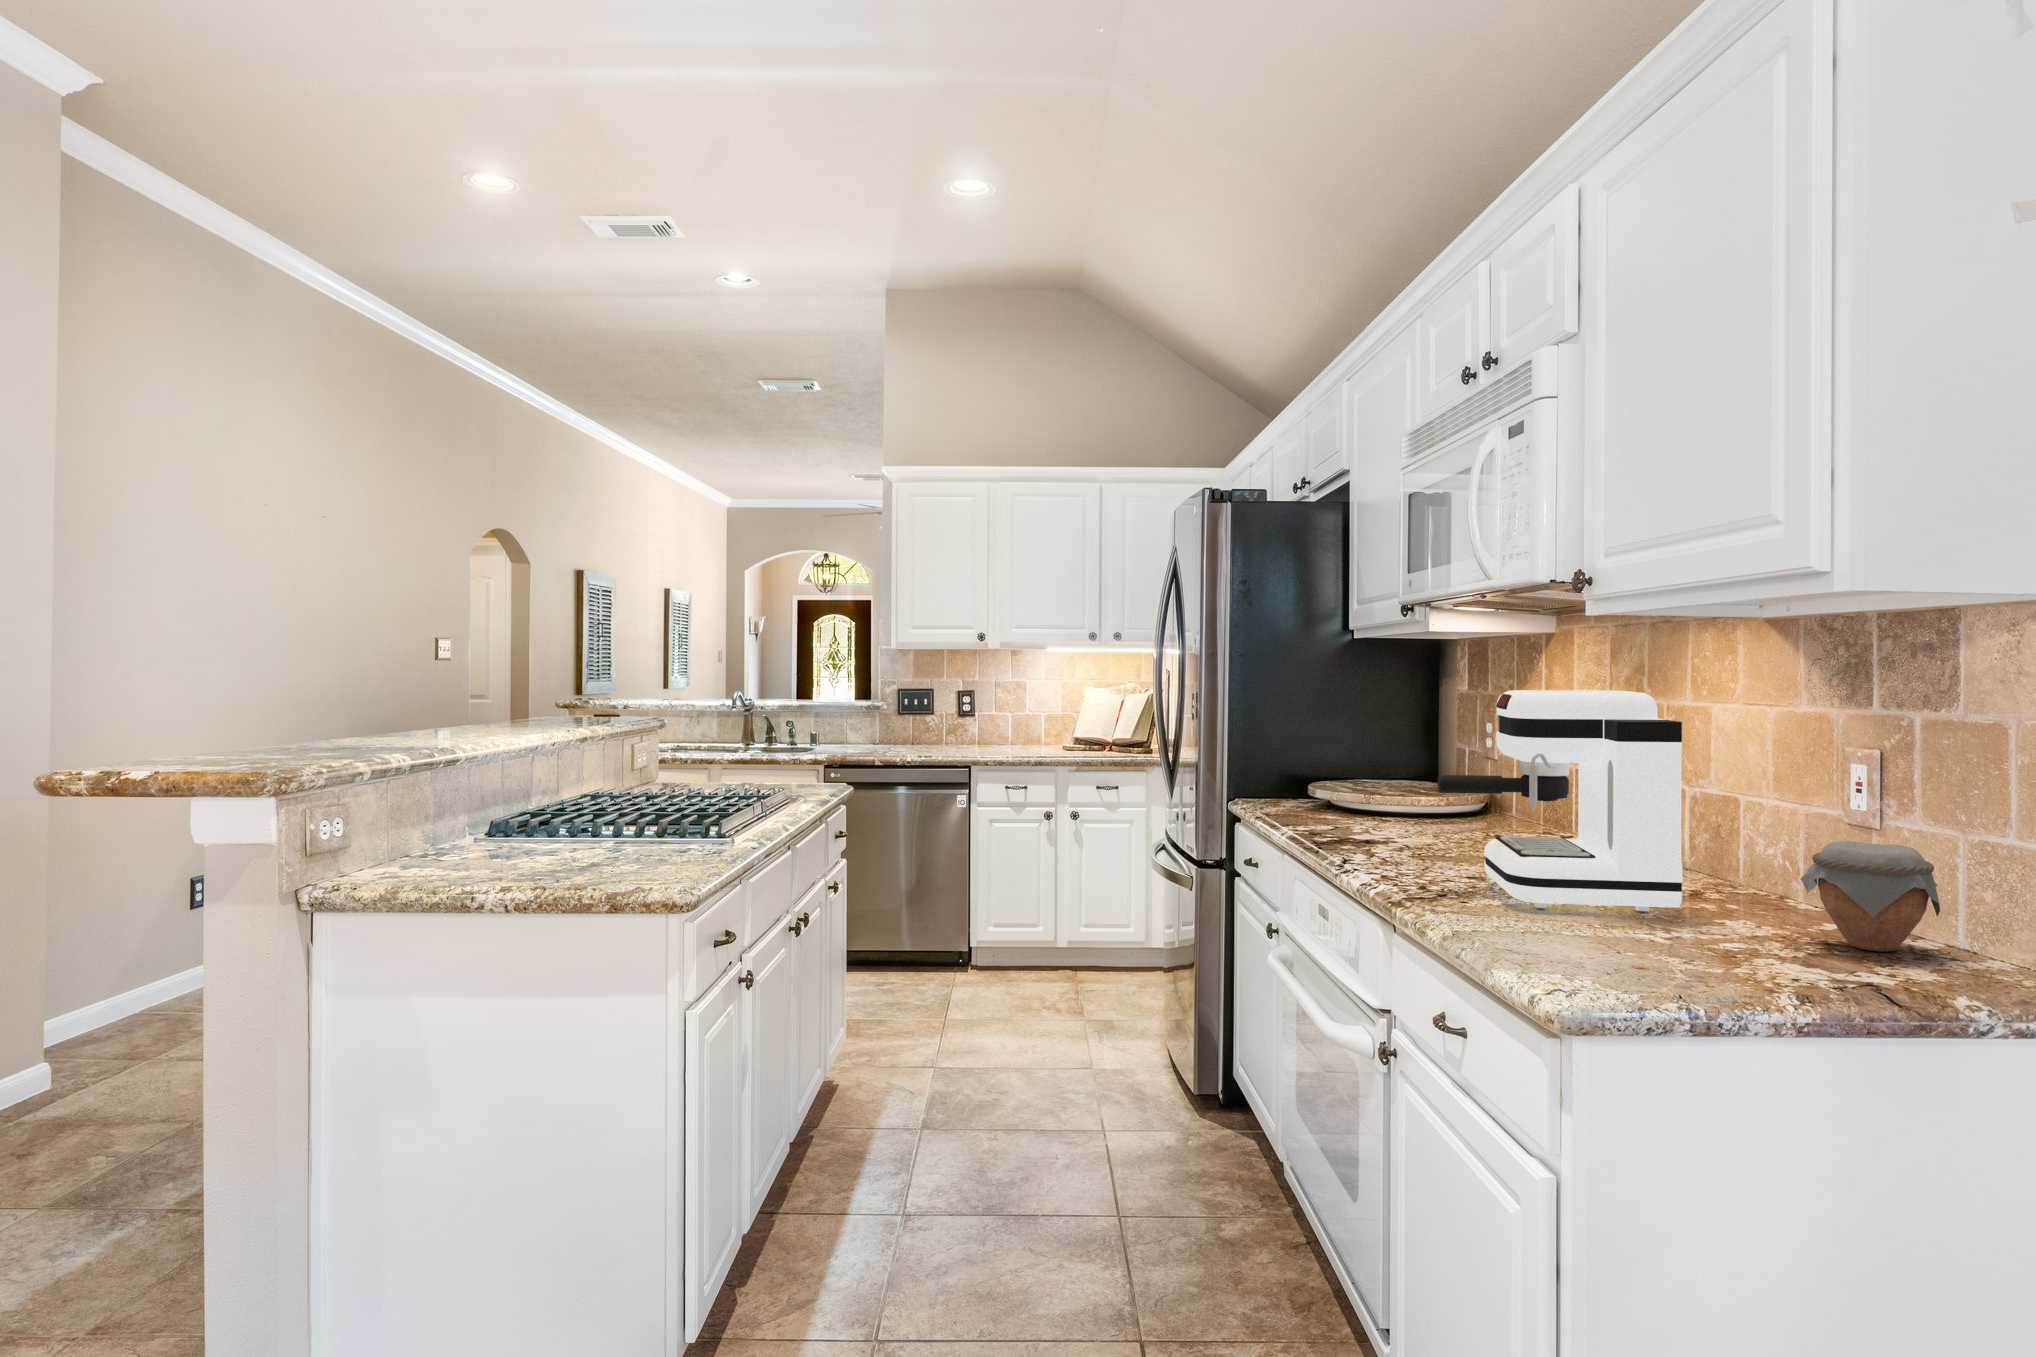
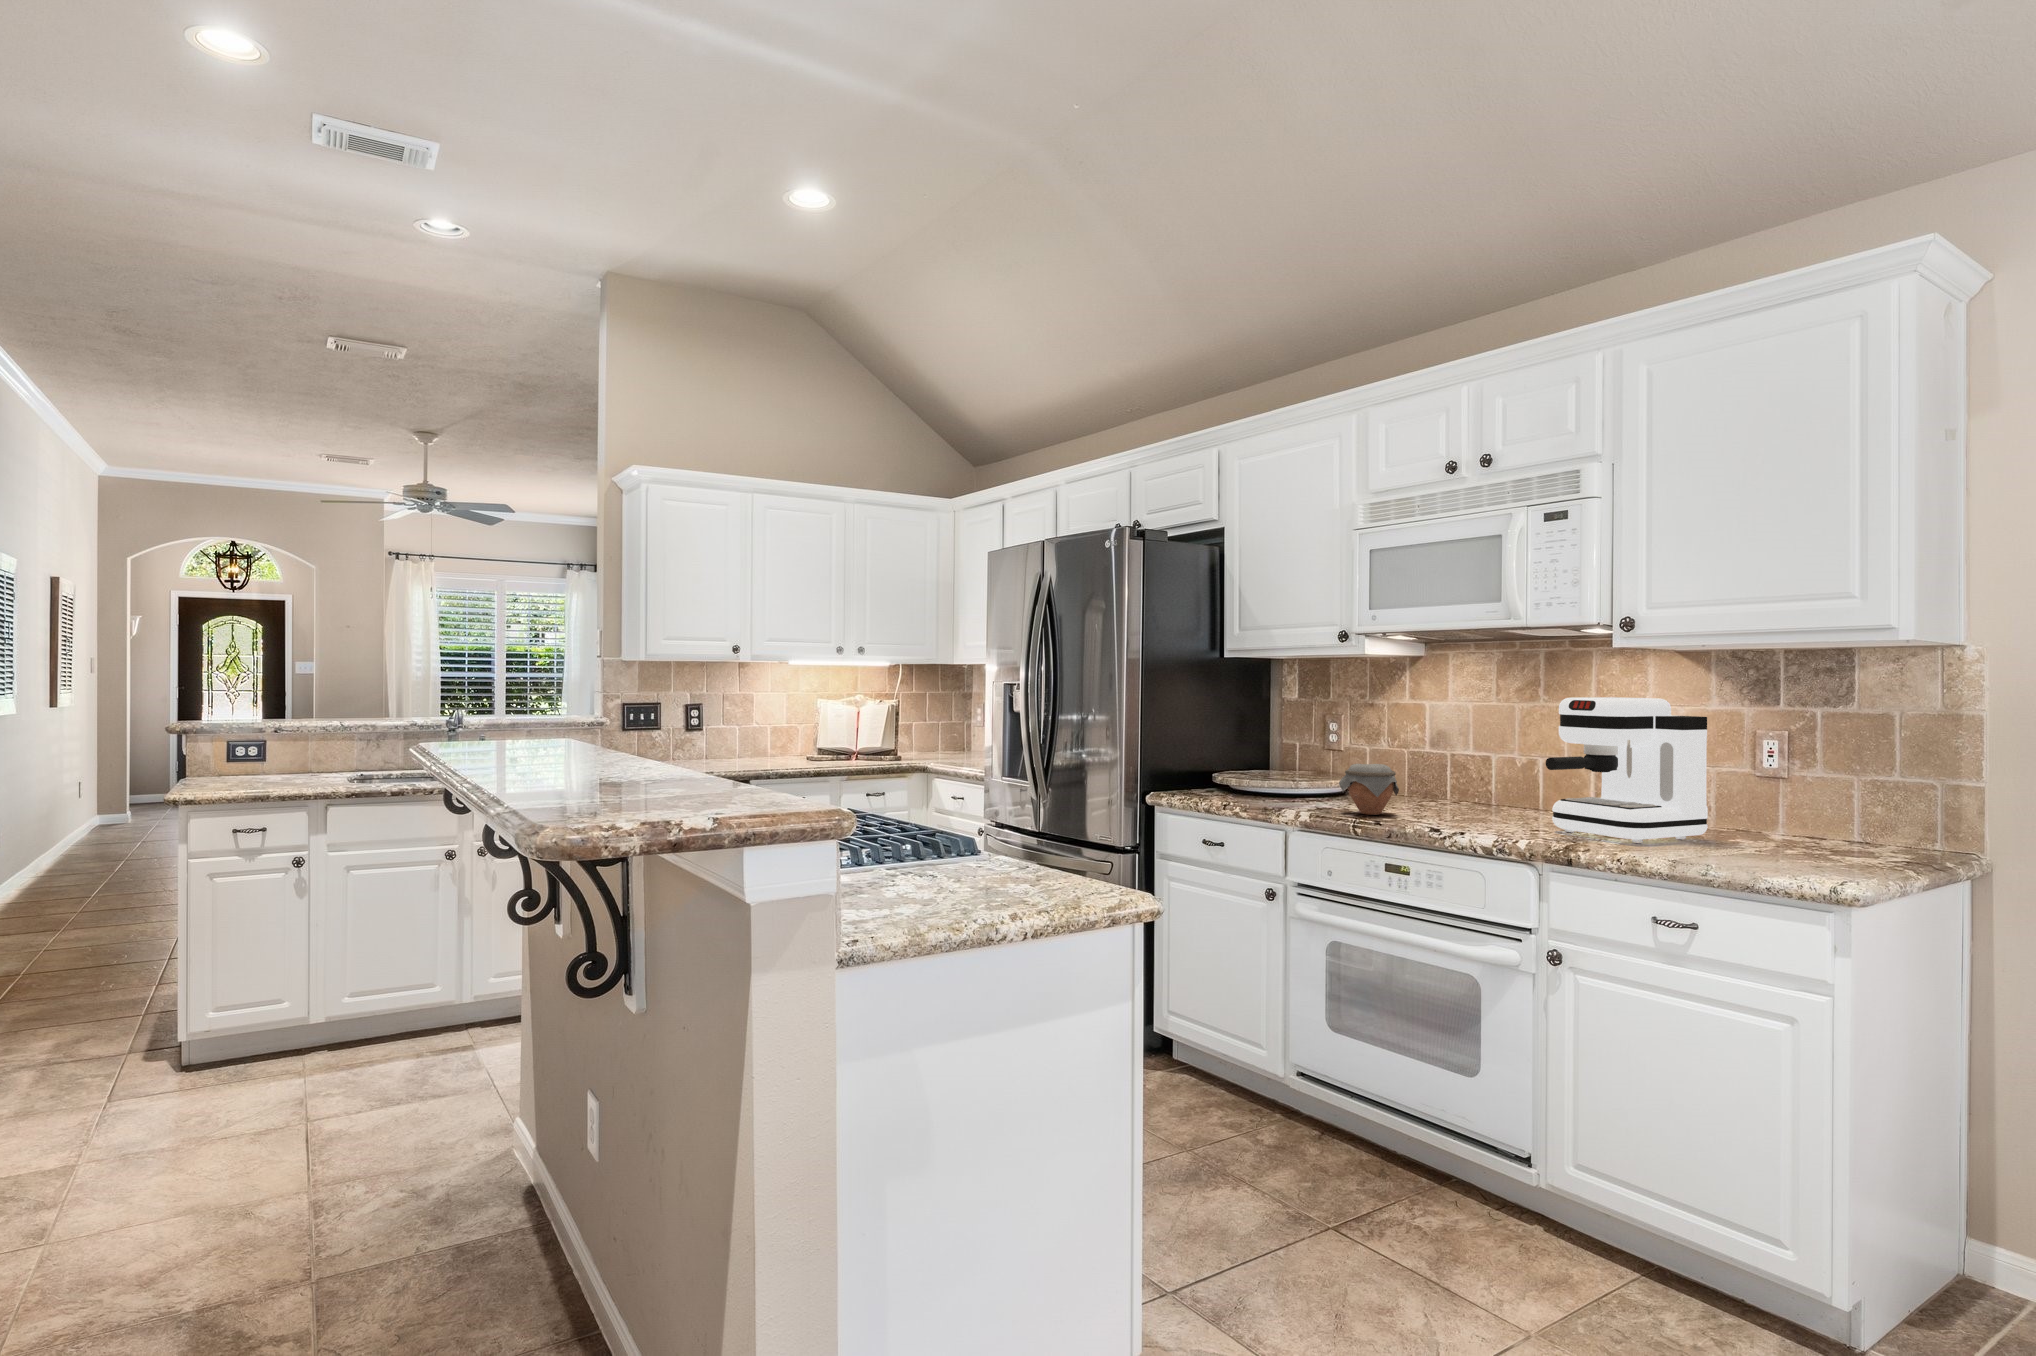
jar: present [1801,841,1940,952] -> present [1339,764,1399,815]

